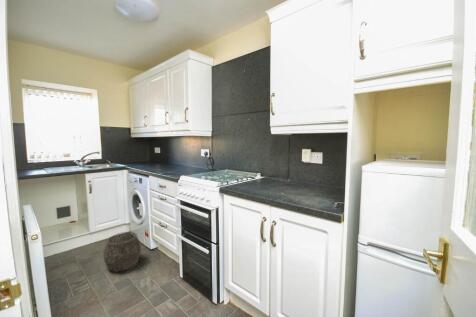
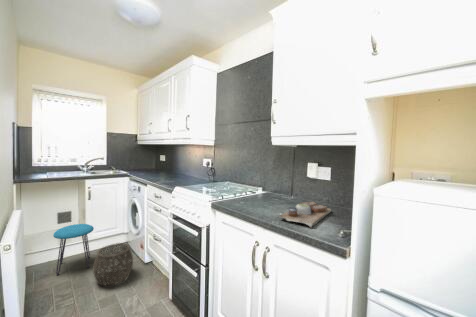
cutting board: none [282,182,325,203] -> present [278,202,331,228]
stool: none [59,217,98,266] -> present [53,224,94,275]

